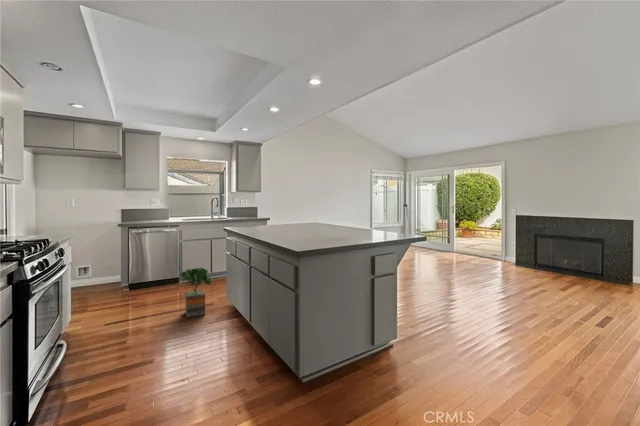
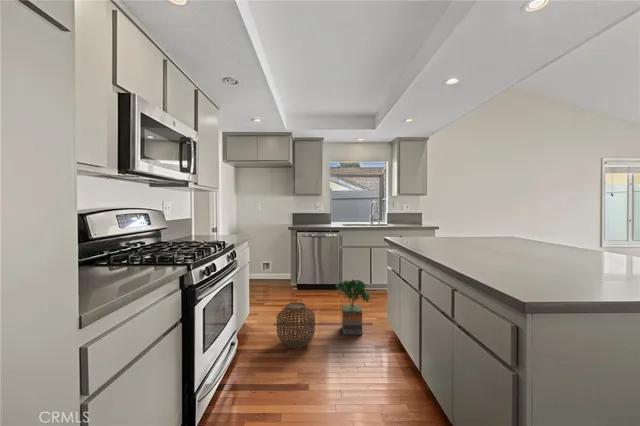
woven basket: none [116,294,159,338] -> present [277,302,315,349]

